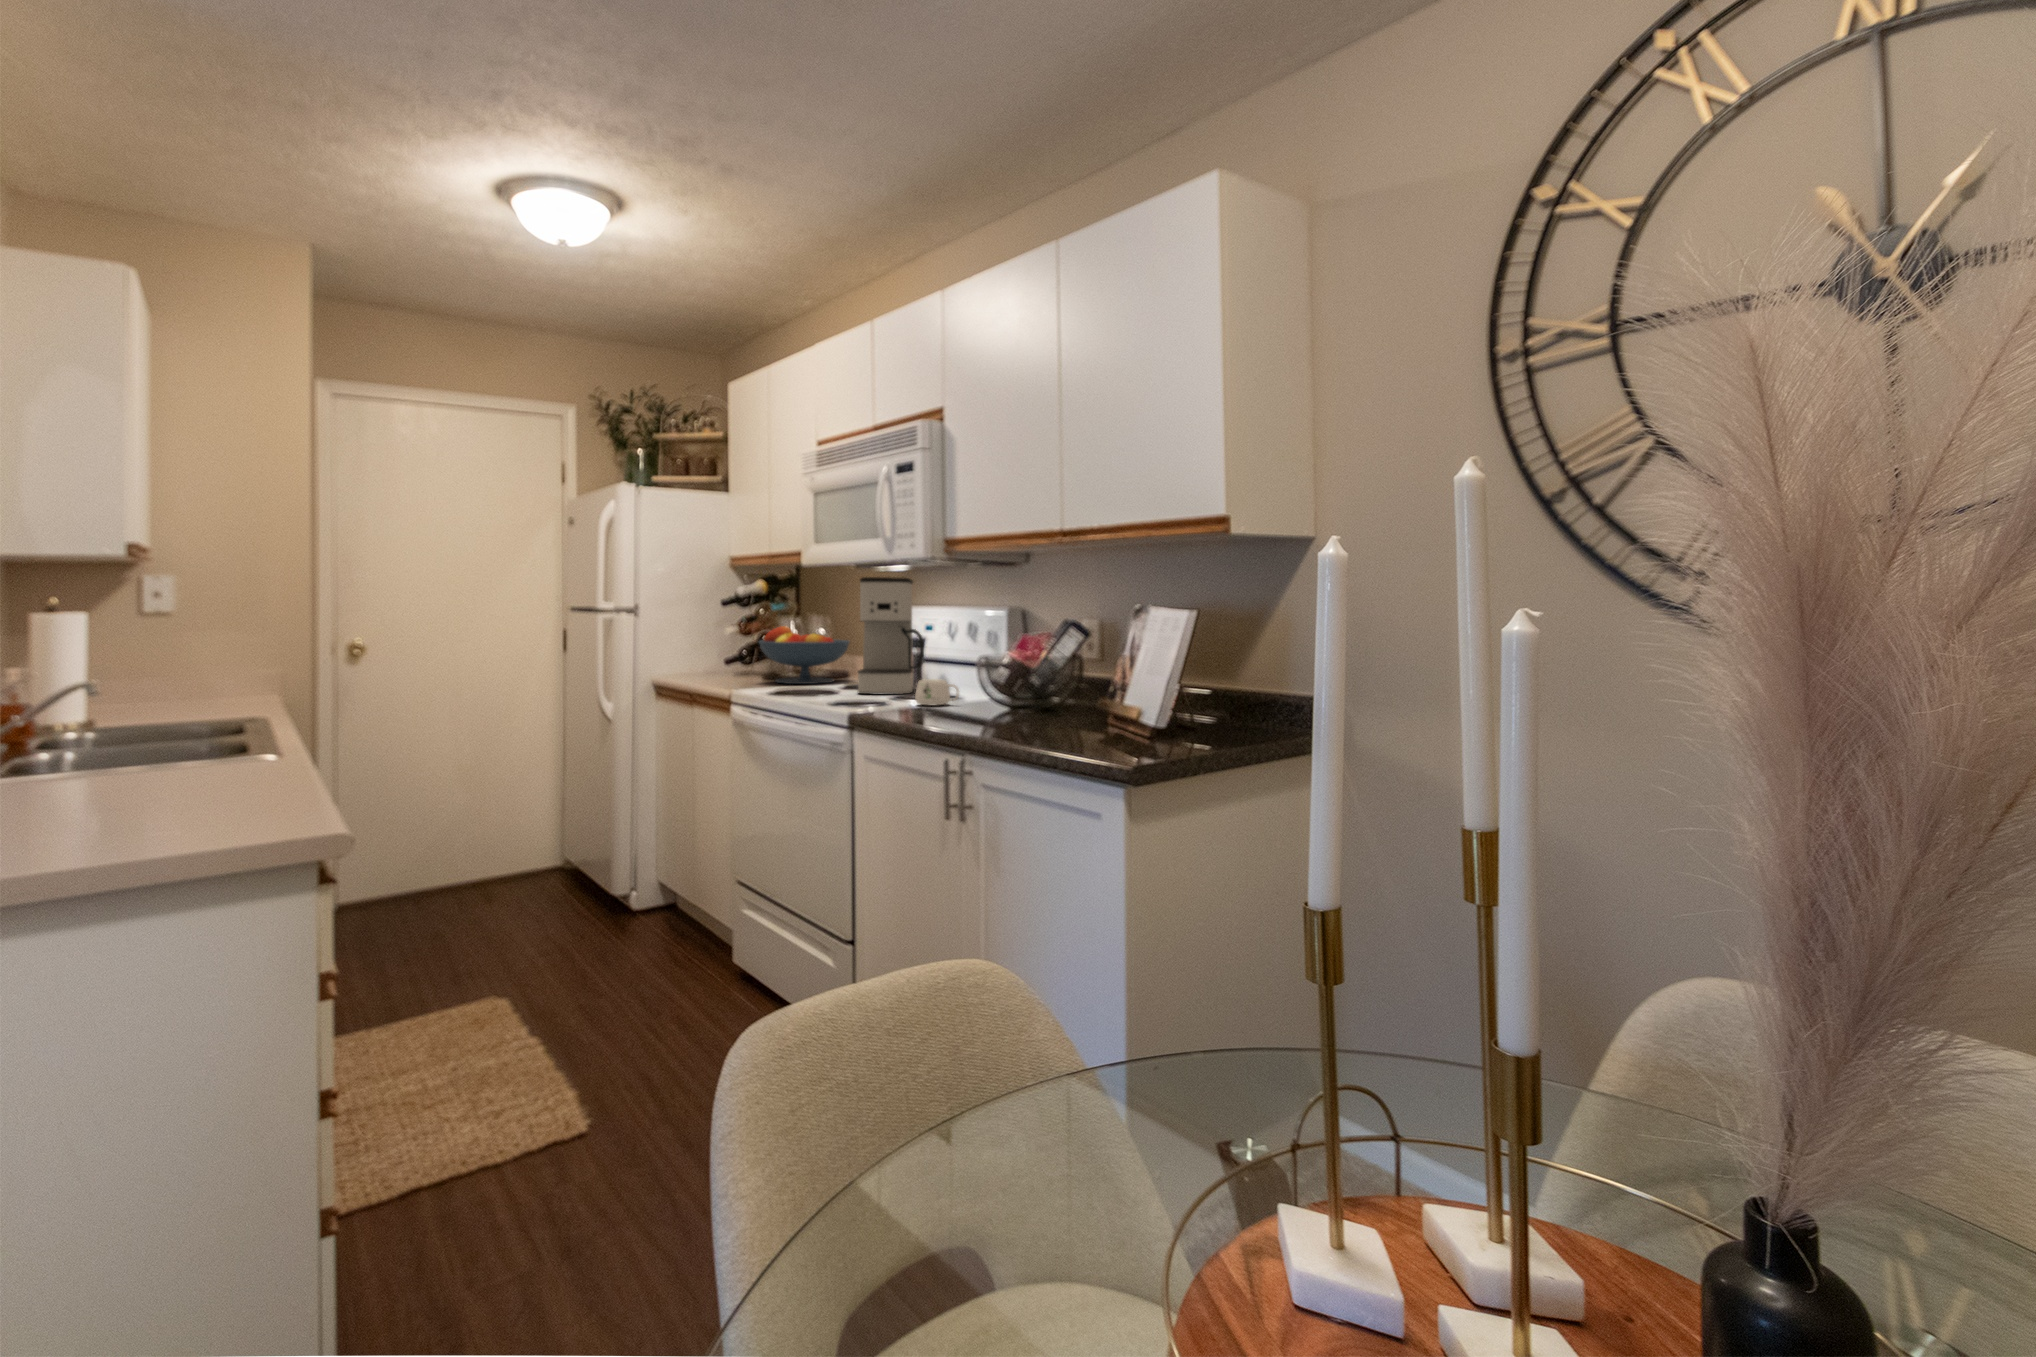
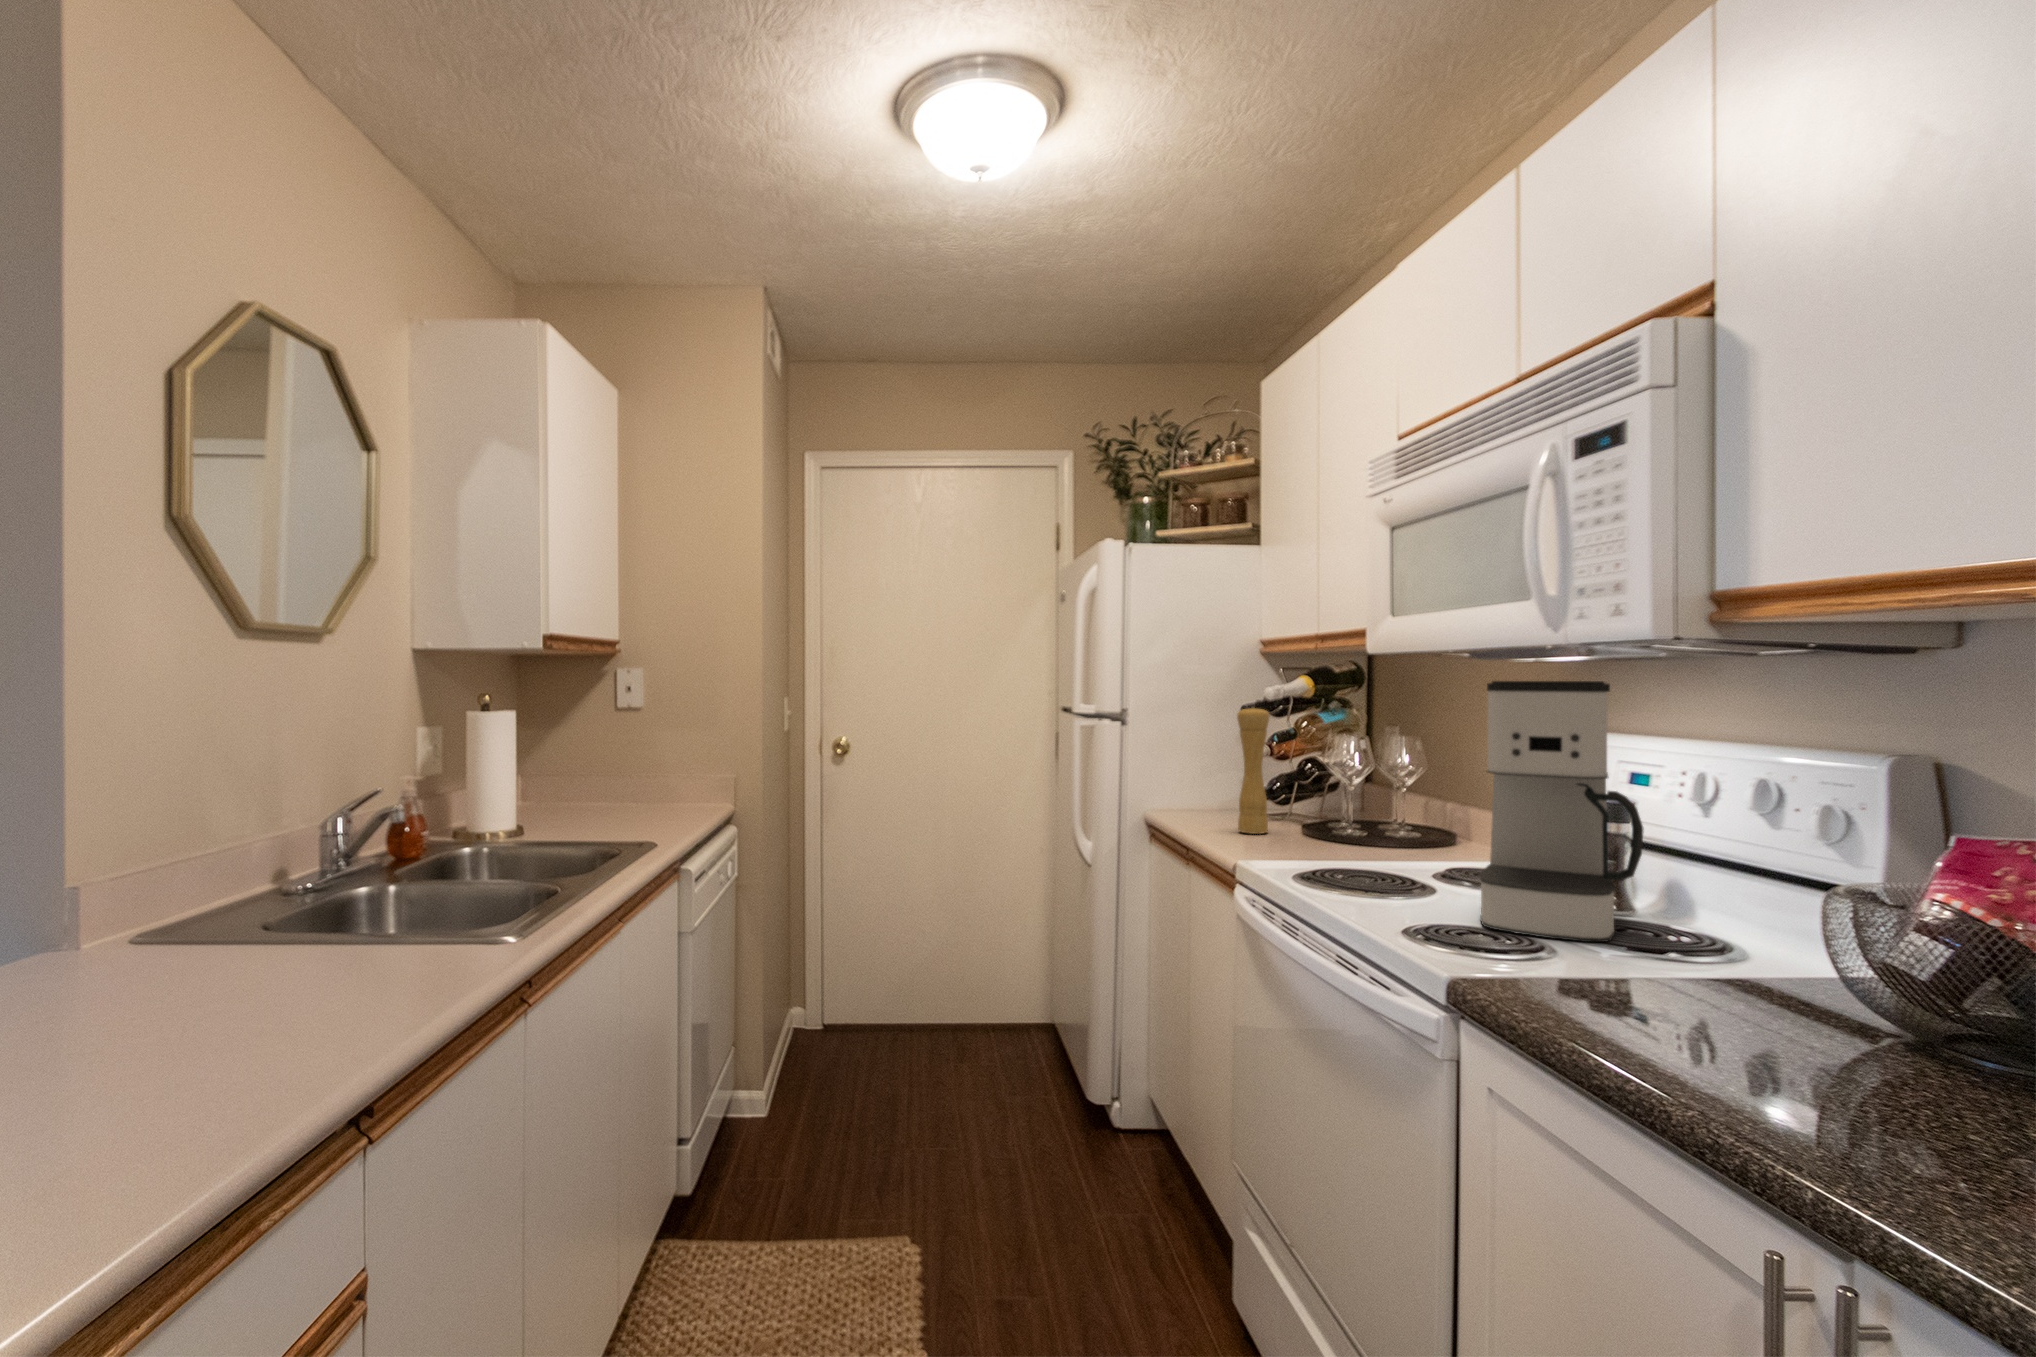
pepper mill: none [721,599,742,679] -> present [1237,707,1269,834]
fruit bowl: present [759,626,849,684] -> none [1290,755,1457,865]
mug: present [915,679,959,706] -> none [1659,958,1813,1045]

